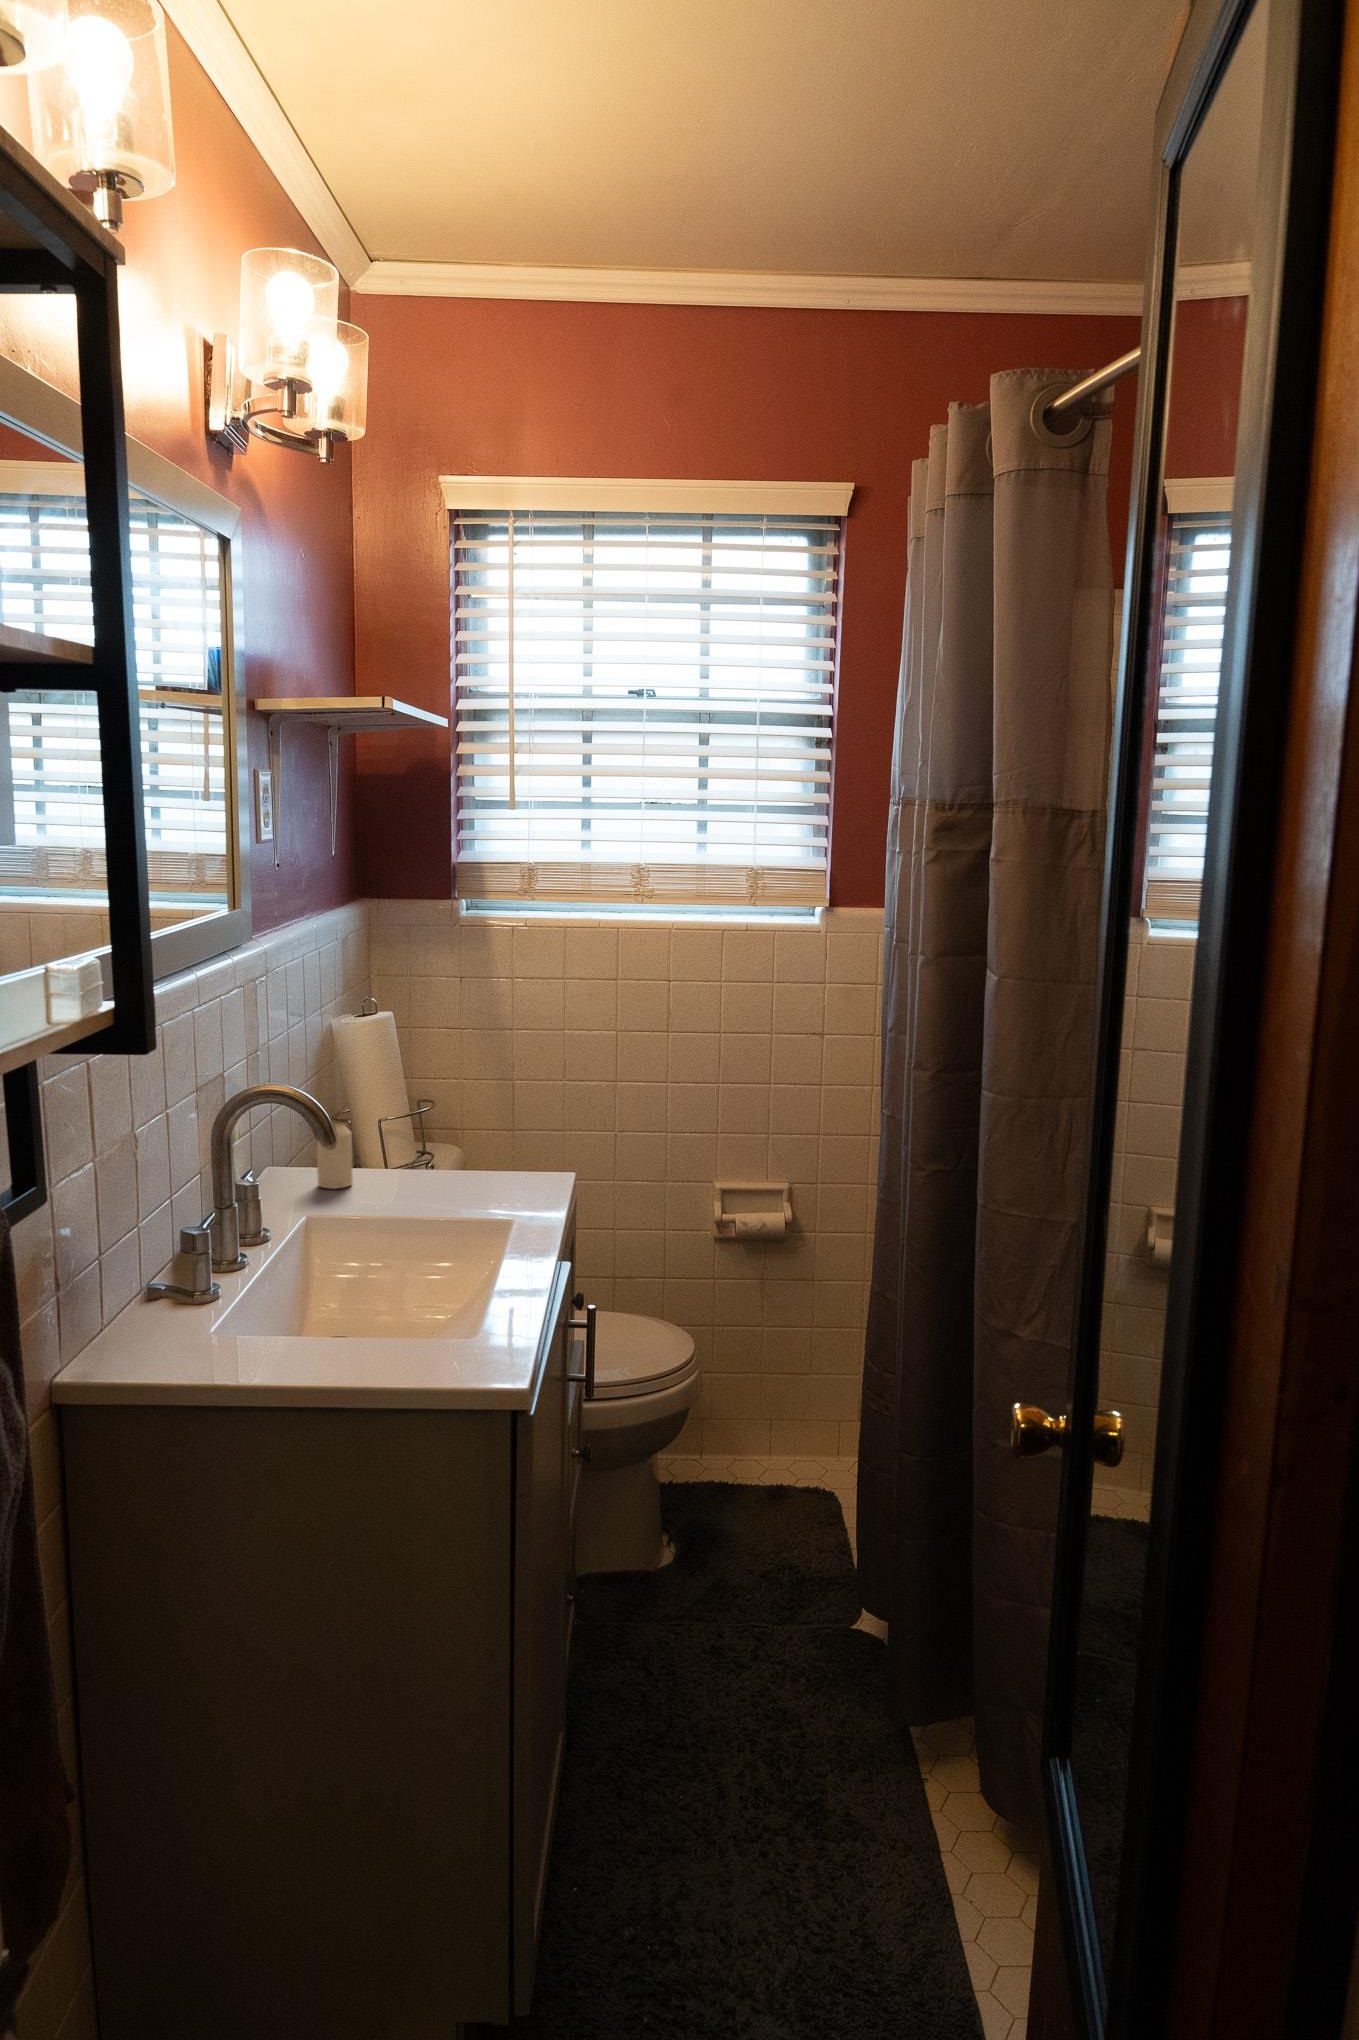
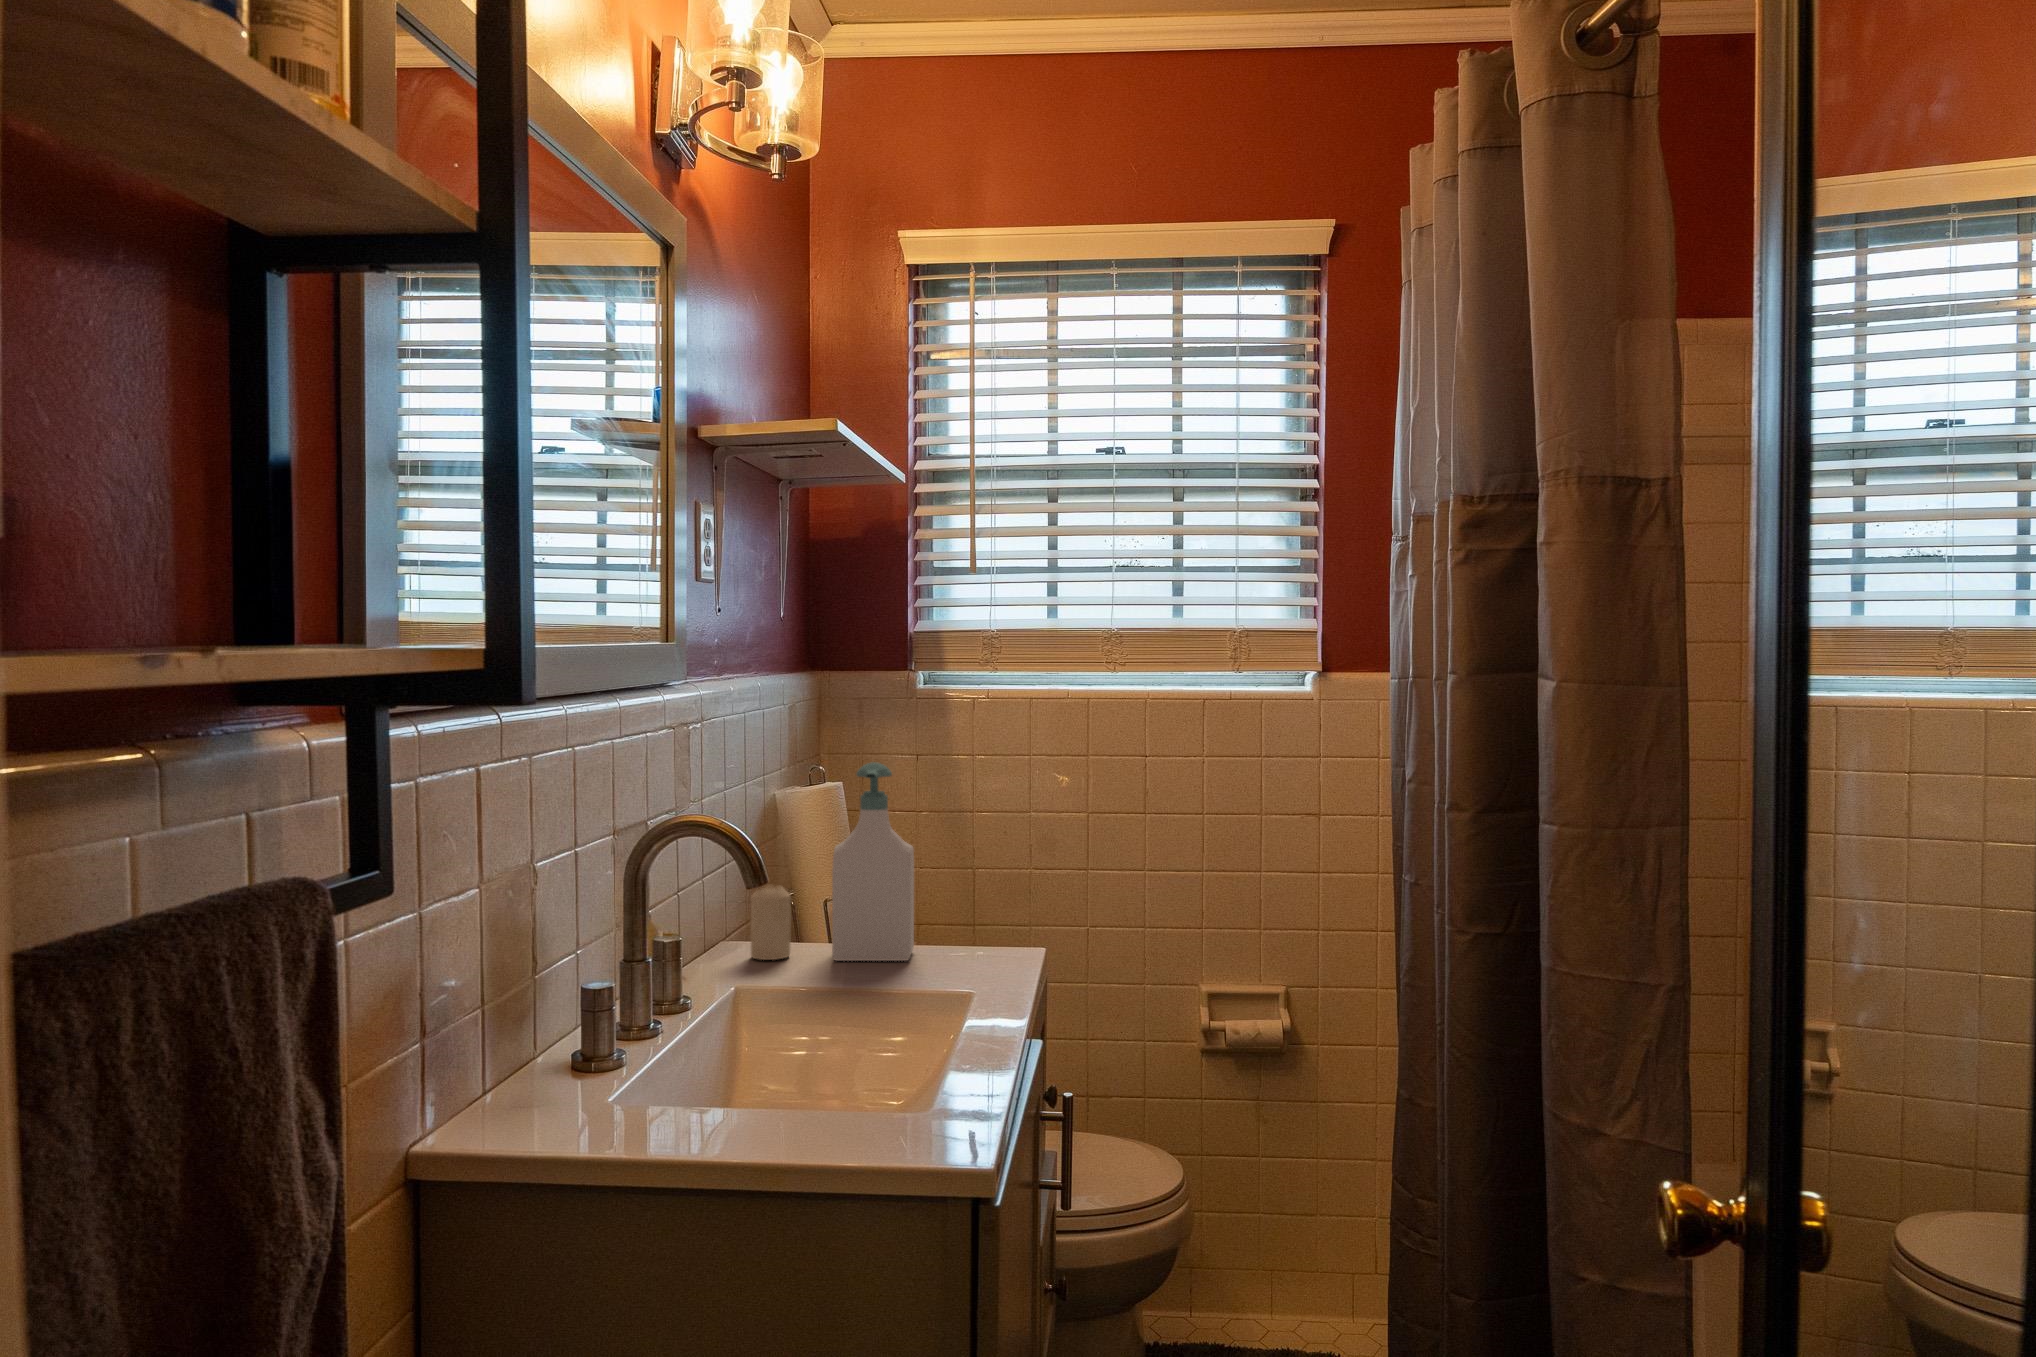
soap bottle: none [389,1018,461,1189] -> present [832,762,914,961]

